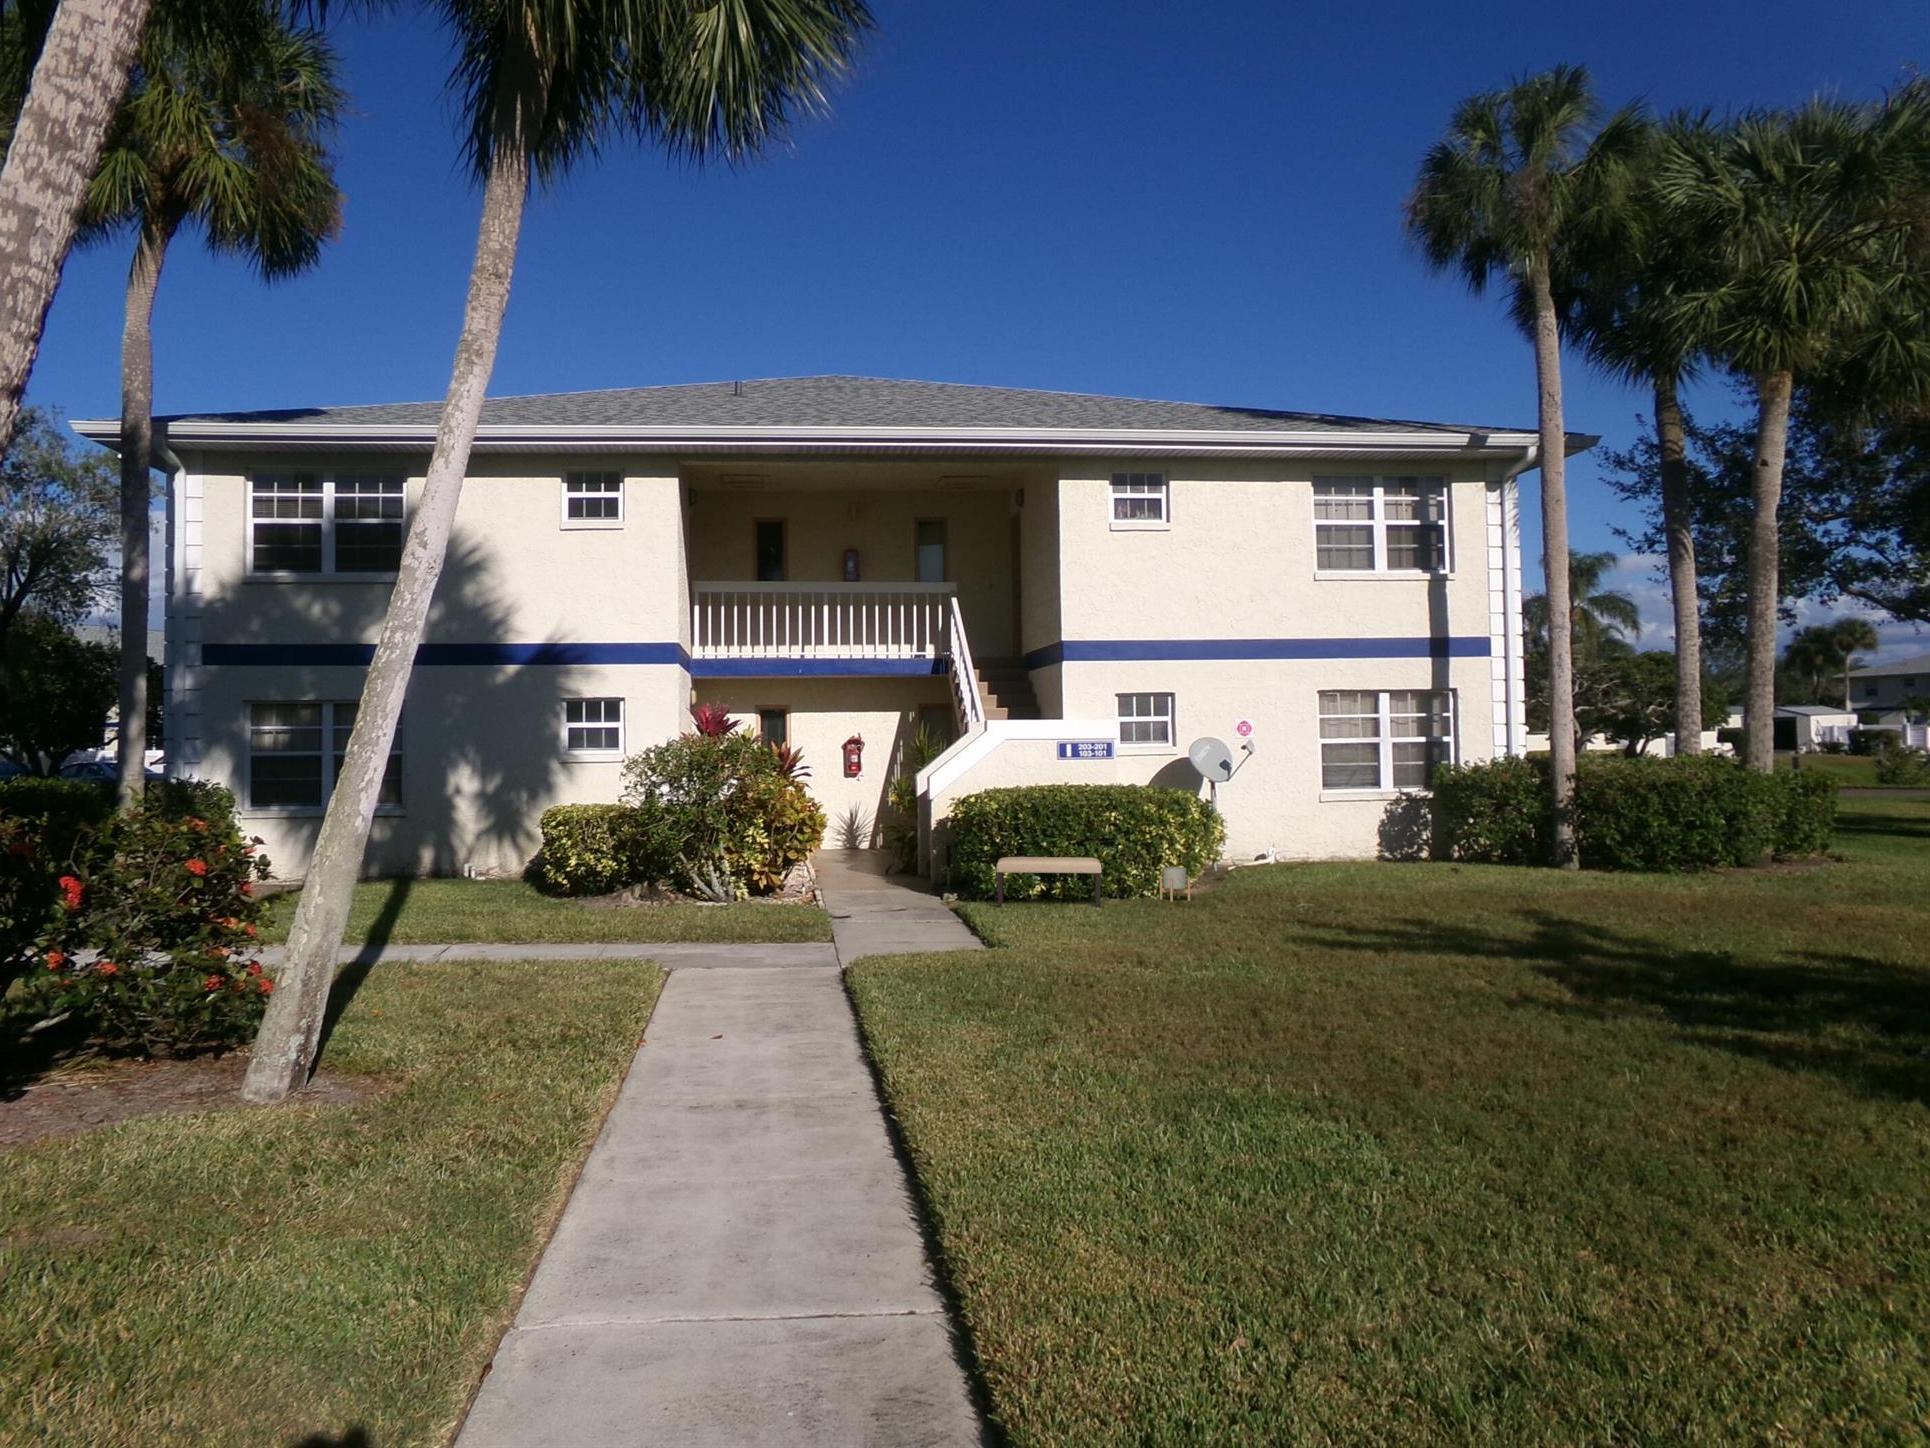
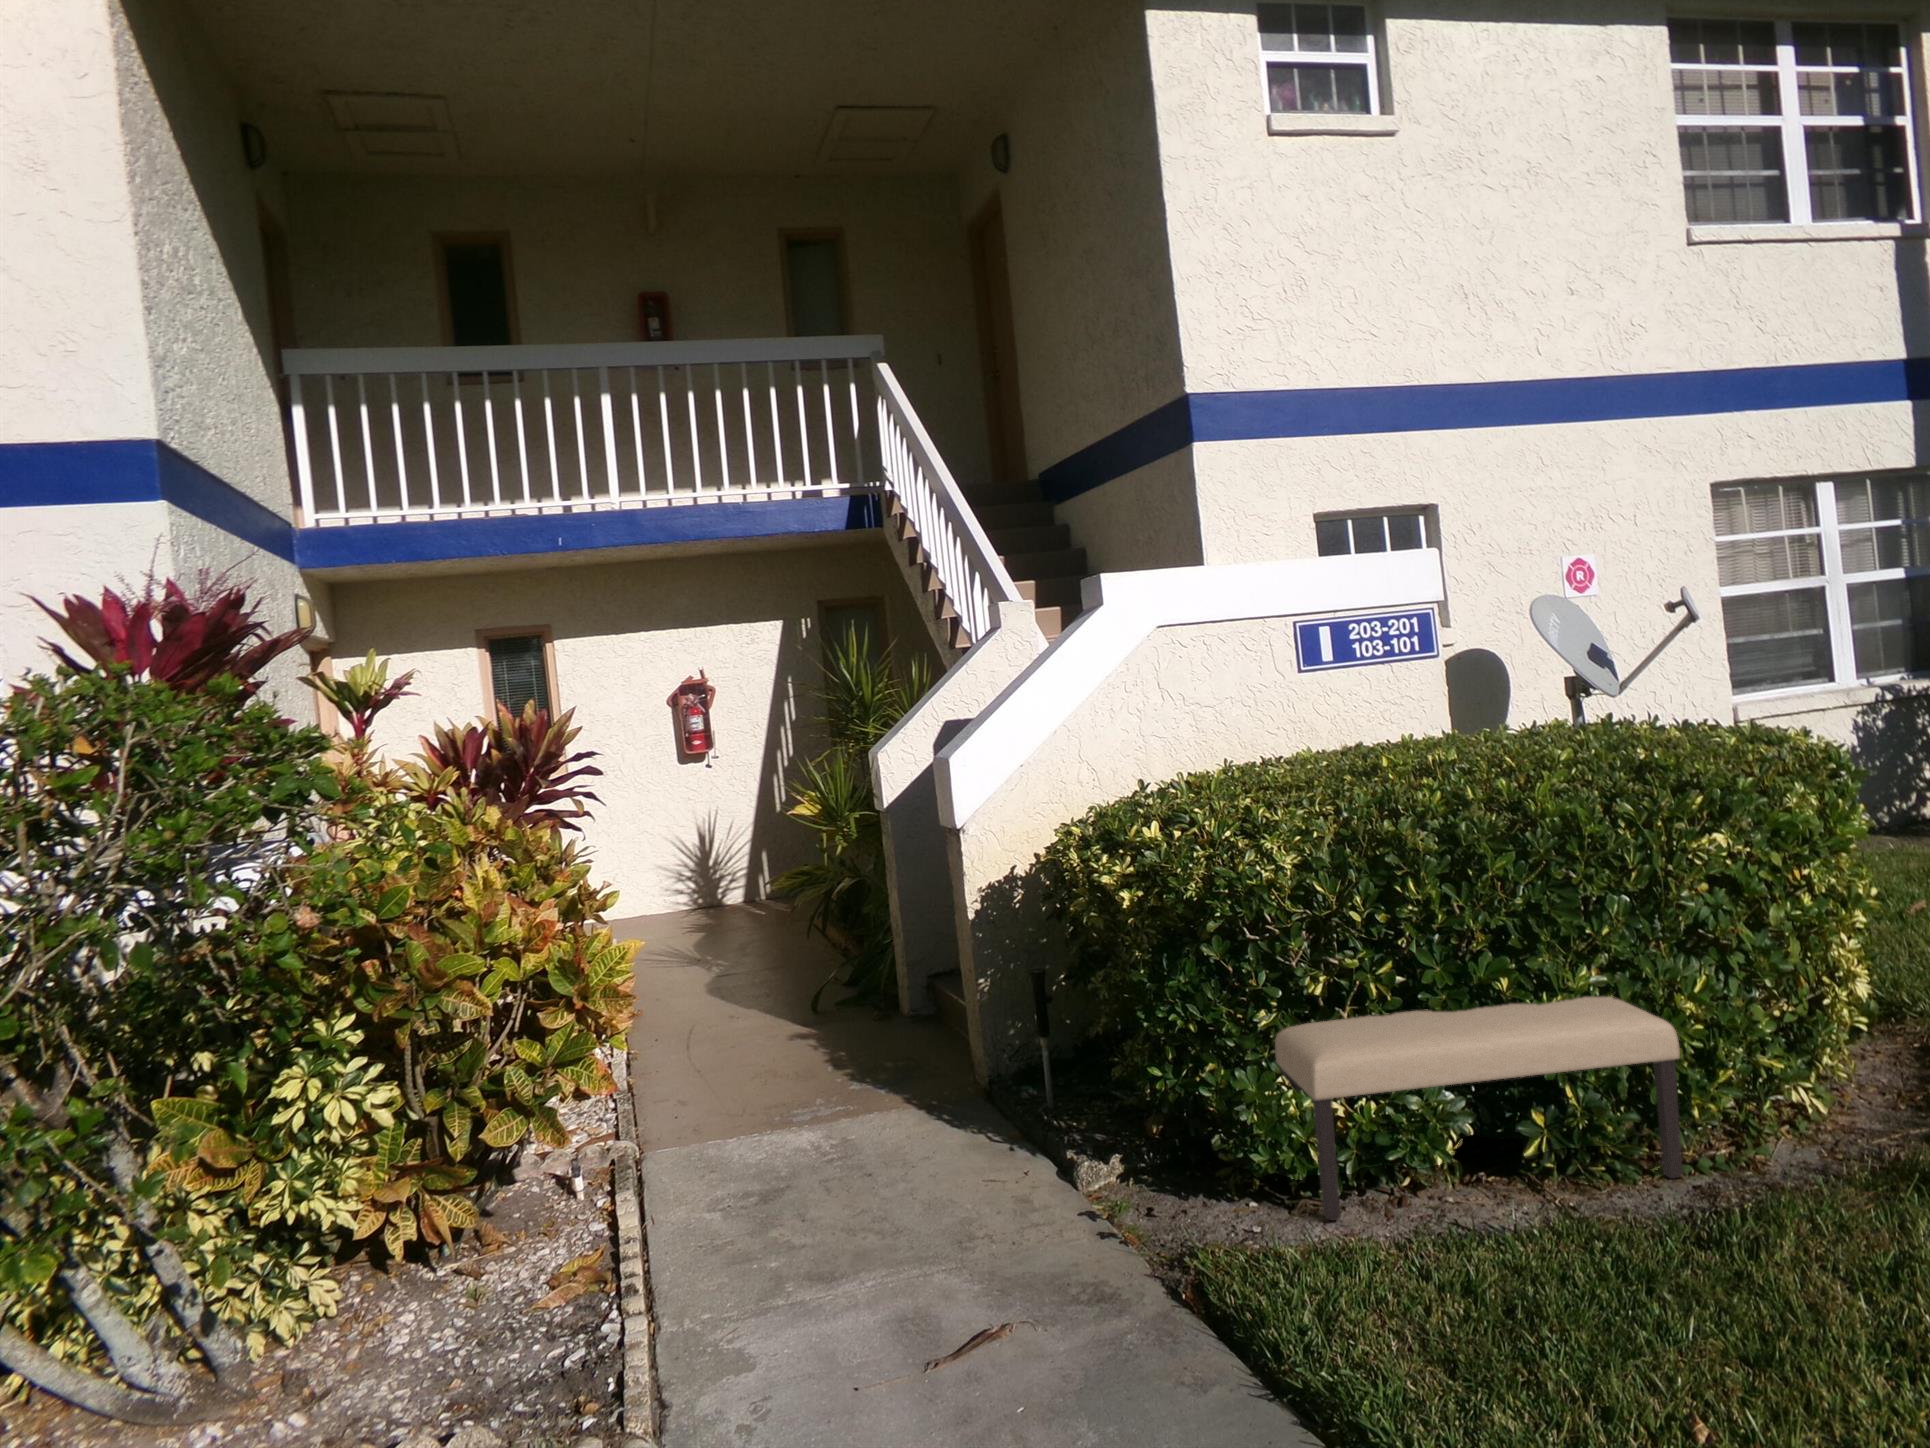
planter: present [1160,867,1190,902] -> none [1767,978,1880,1103]

